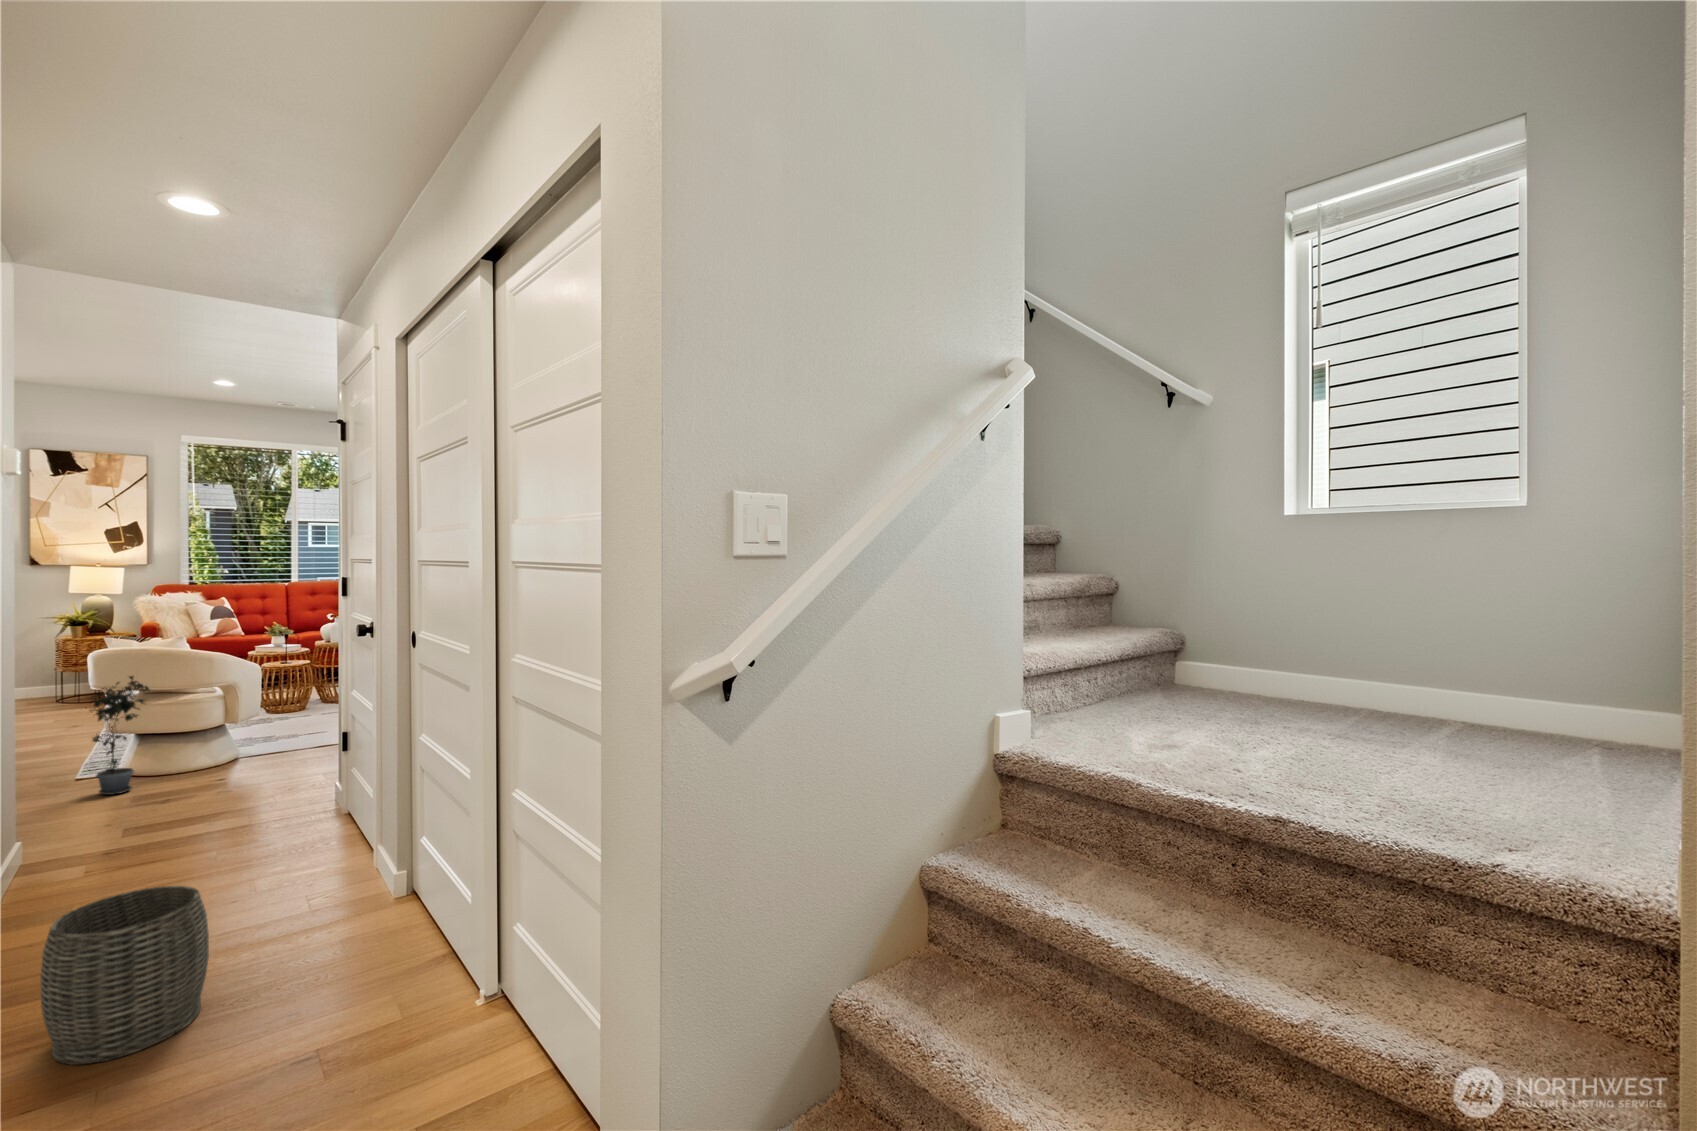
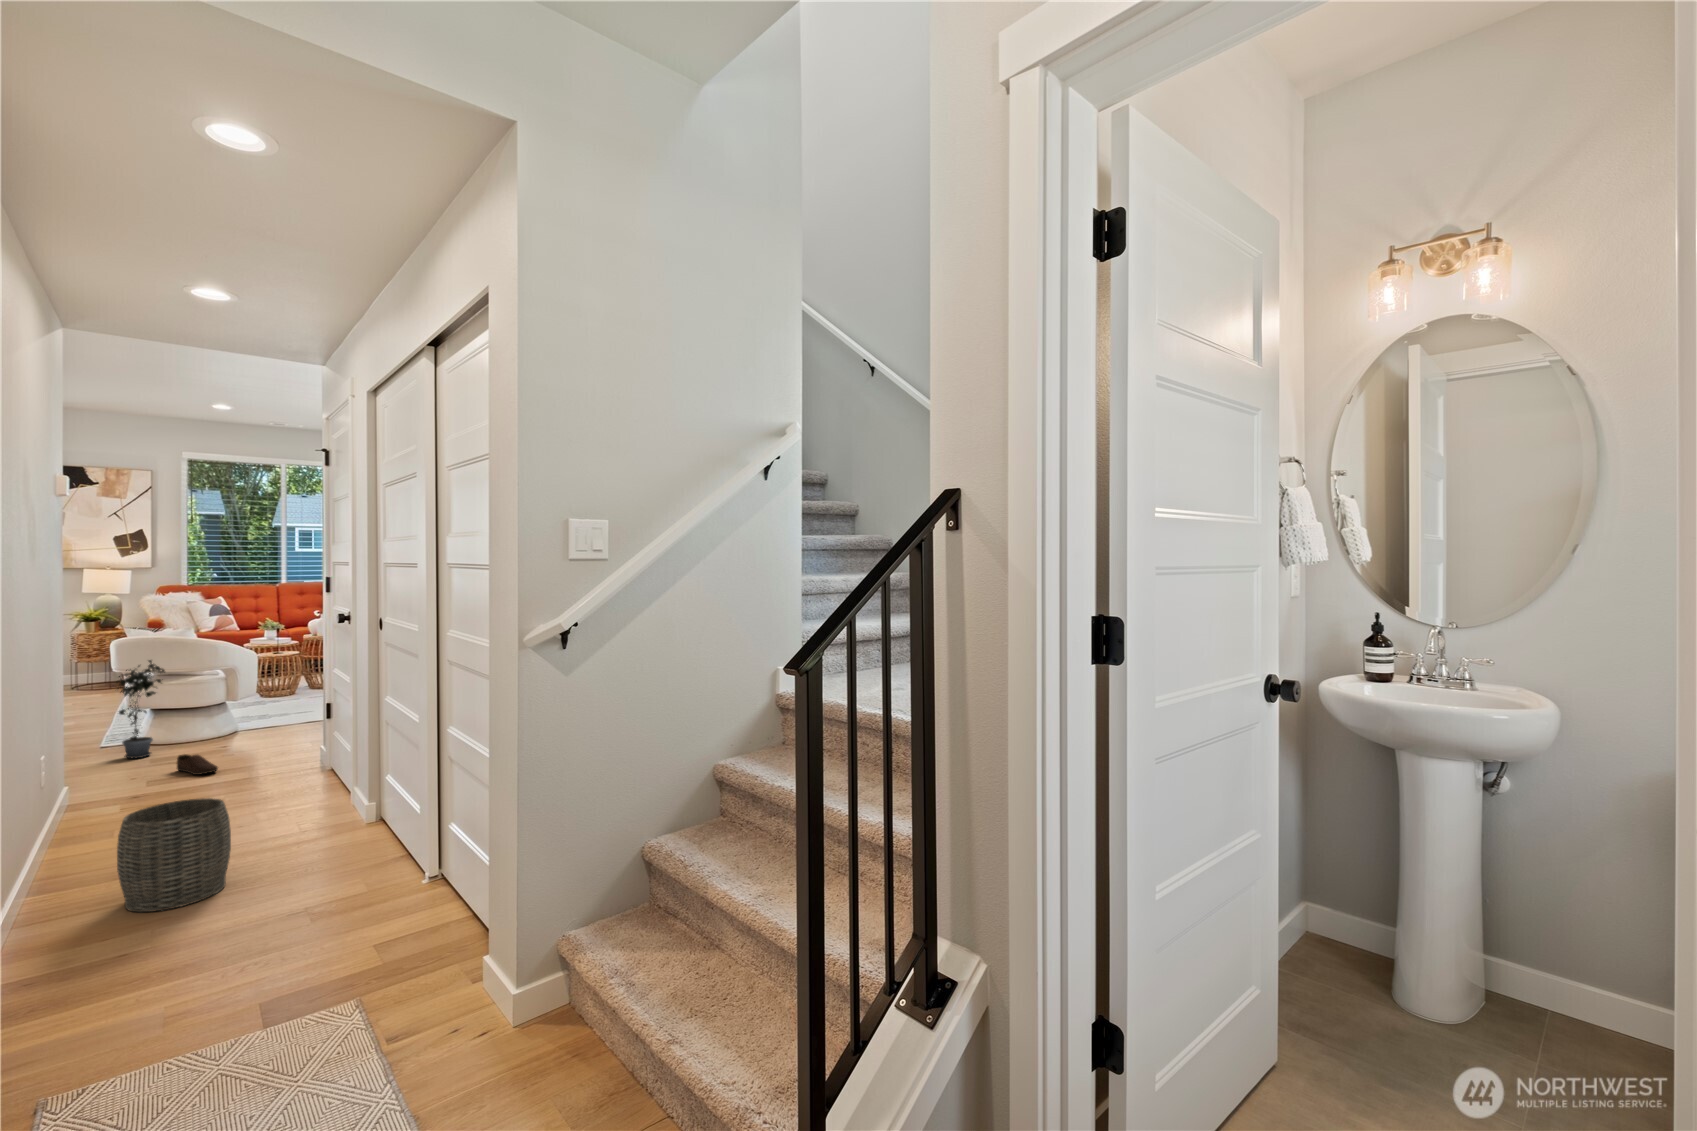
shoe: none [159,793,210,820] -> present [177,754,218,775]

